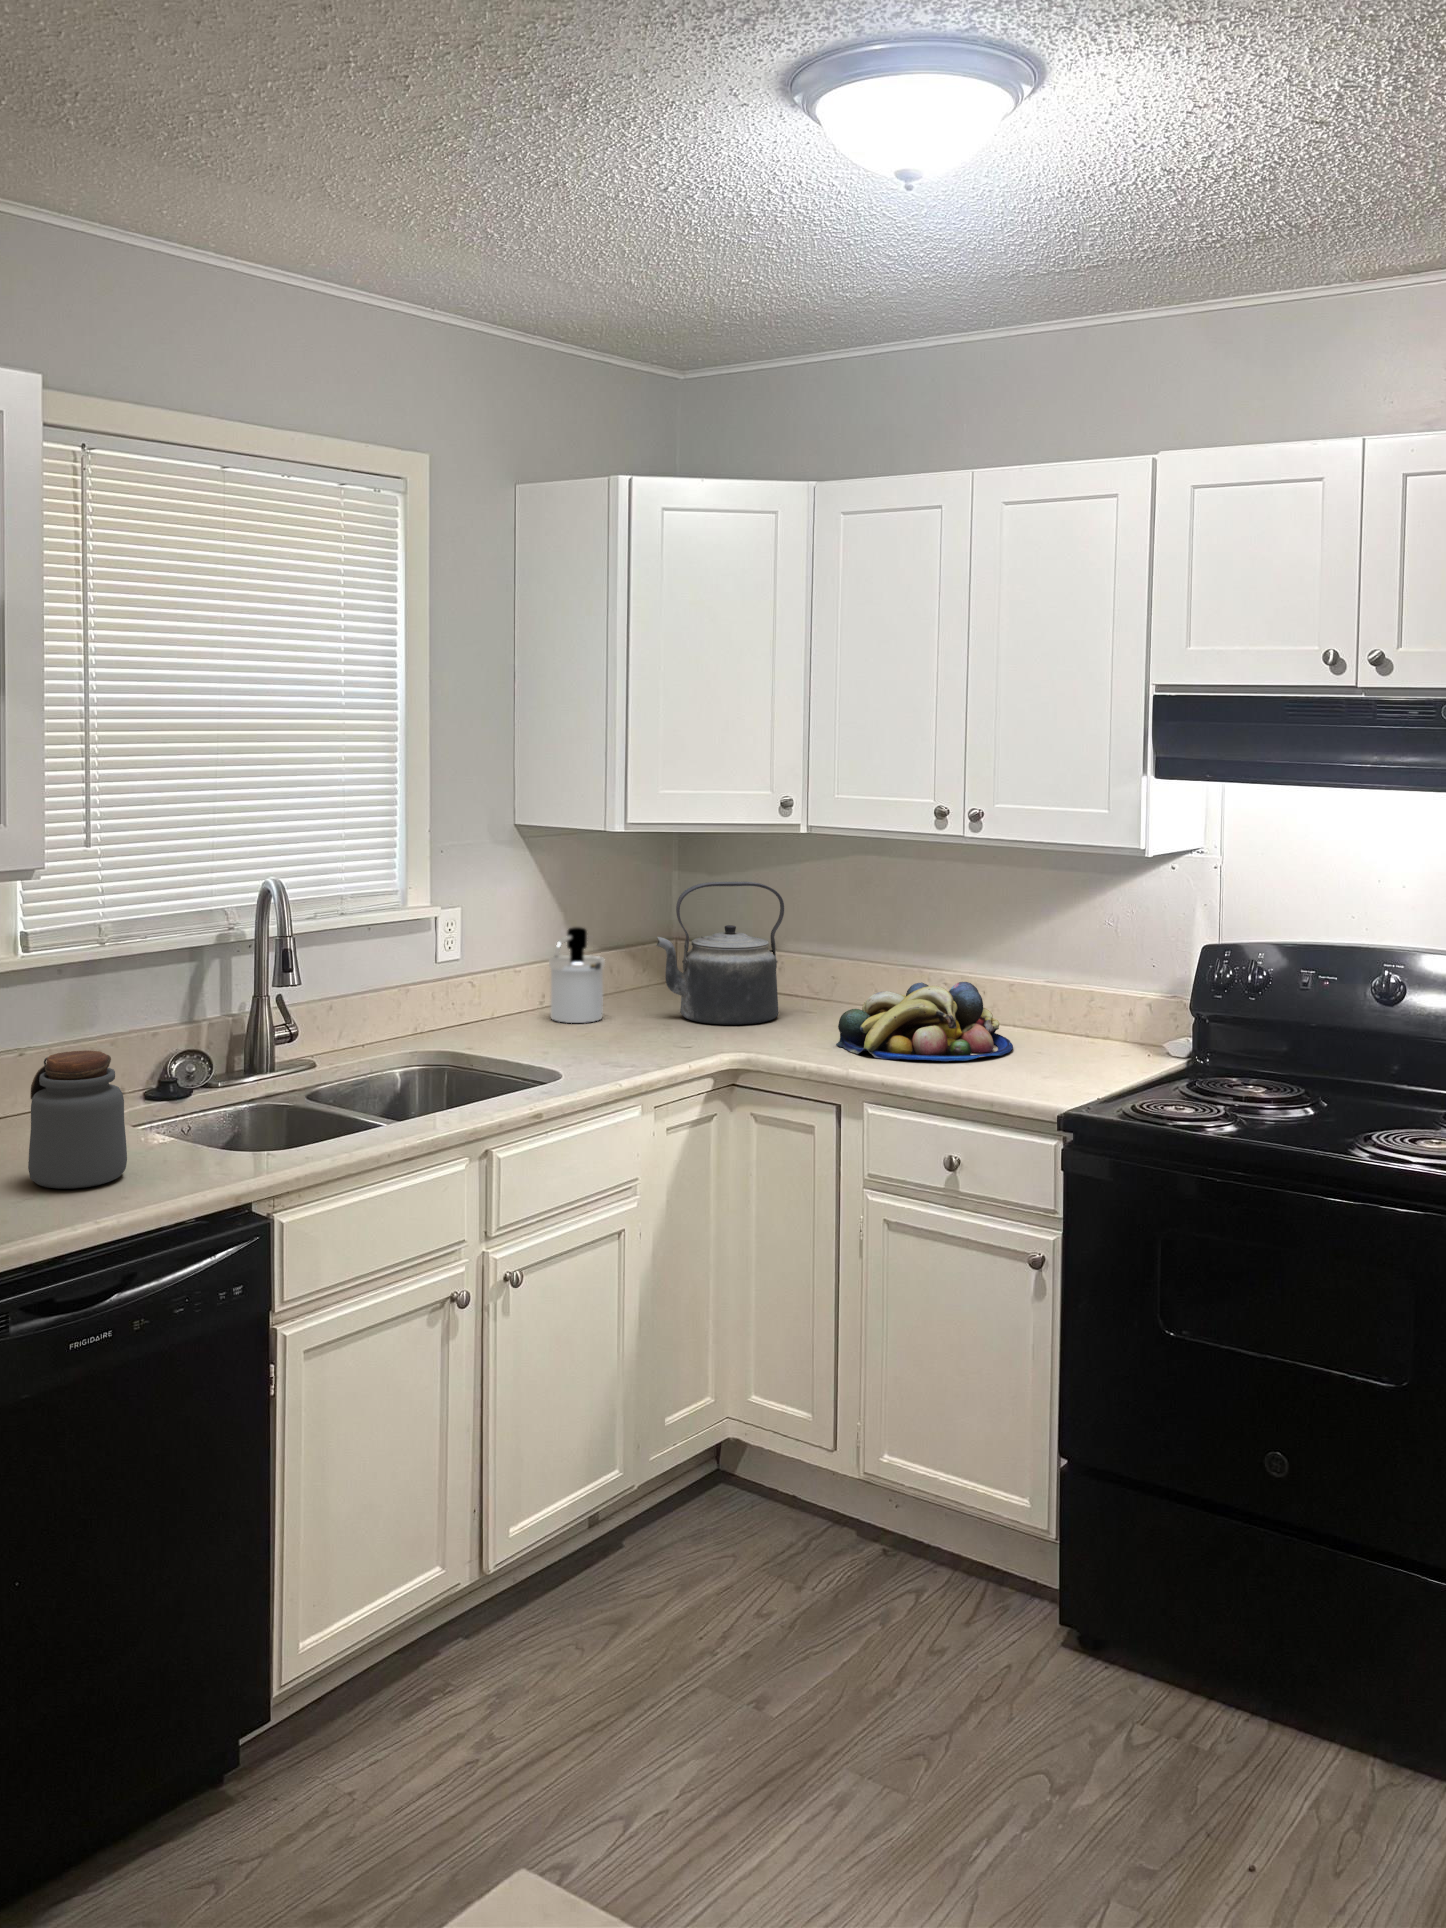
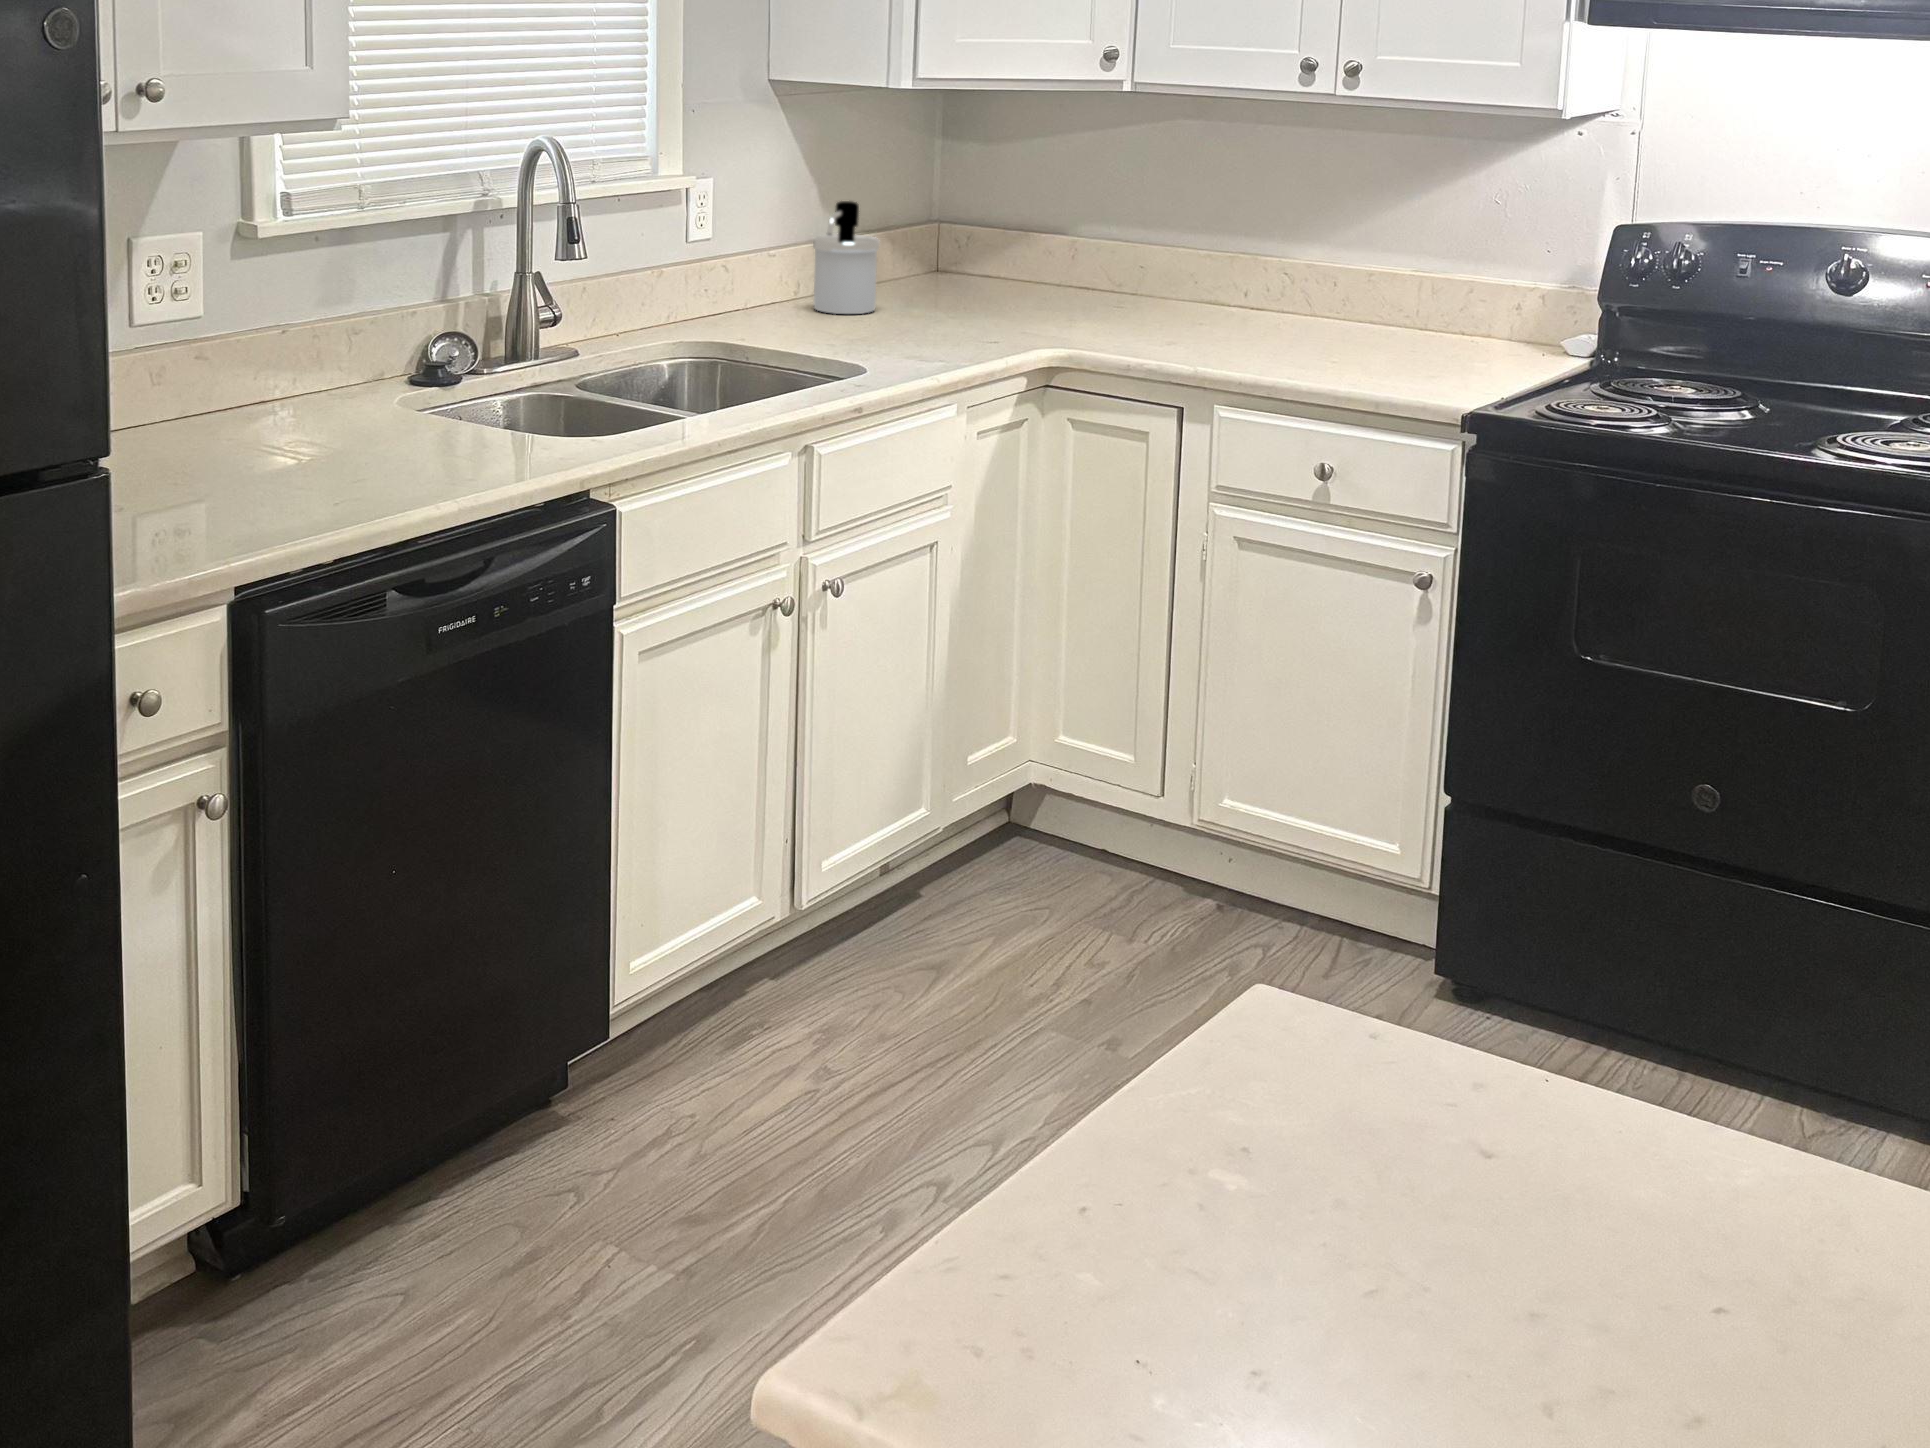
kettle: present [656,882,784,1025] -> none [941,148,1095,318]
fruit bowl: present [836,982,1013,1061] -> none [1168,268,1381,358]
jar: present [28,1051,127,1189] -> none [349,319,453,467]

